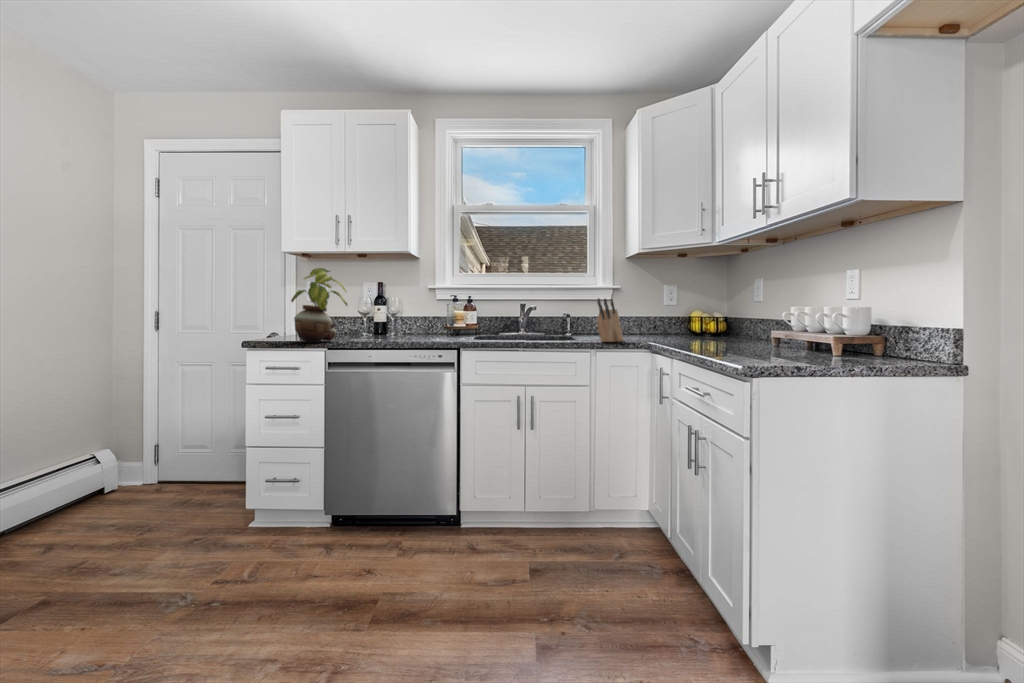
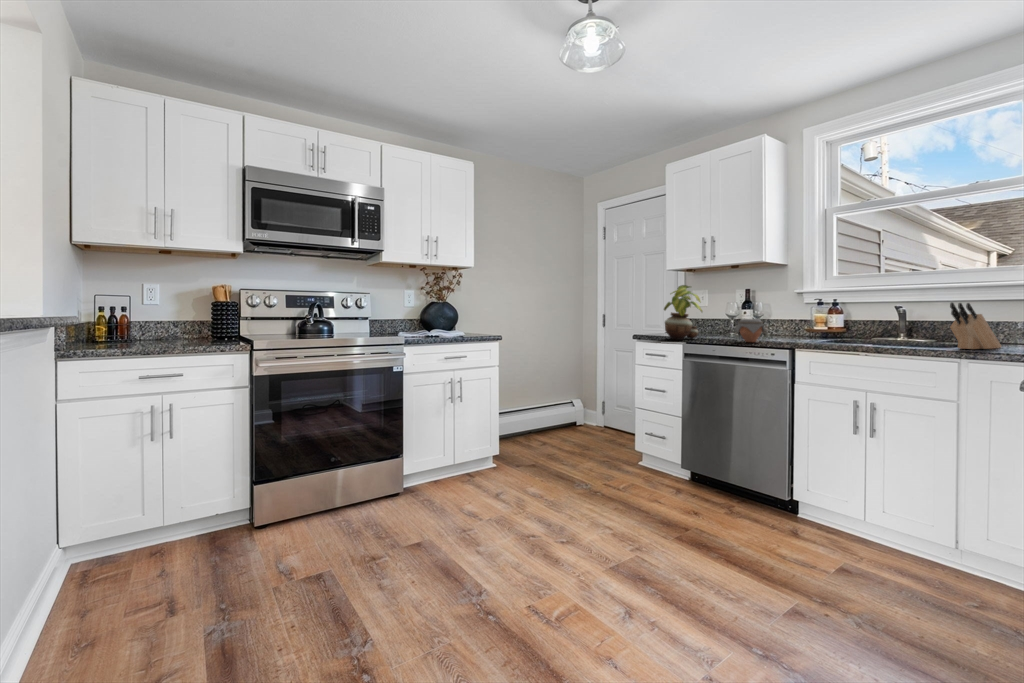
jar: none [392,314,426,342] -> present [735,319,765,342]

